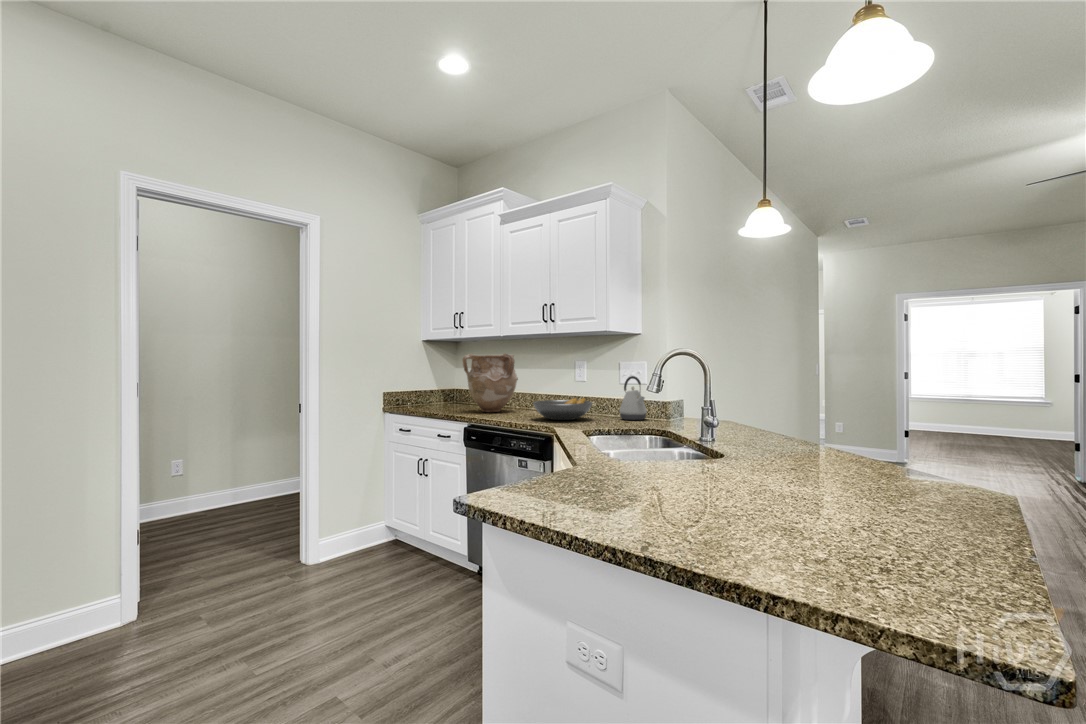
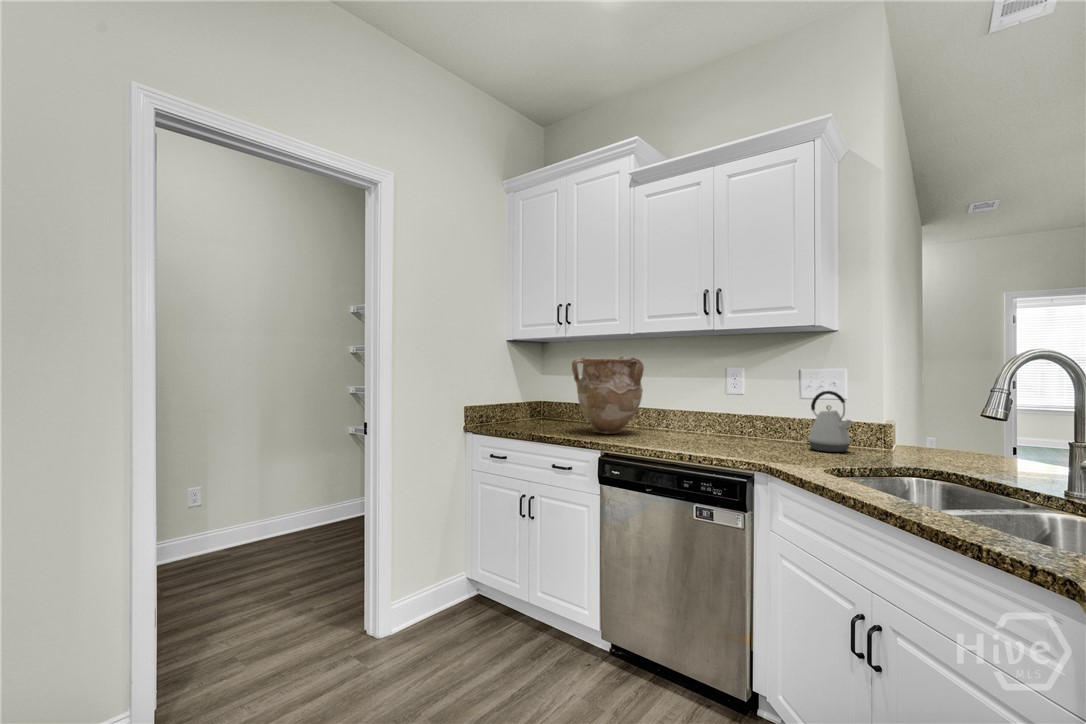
fruit bowl: present [533,398,592,420] -> none [689,419,776,451]

